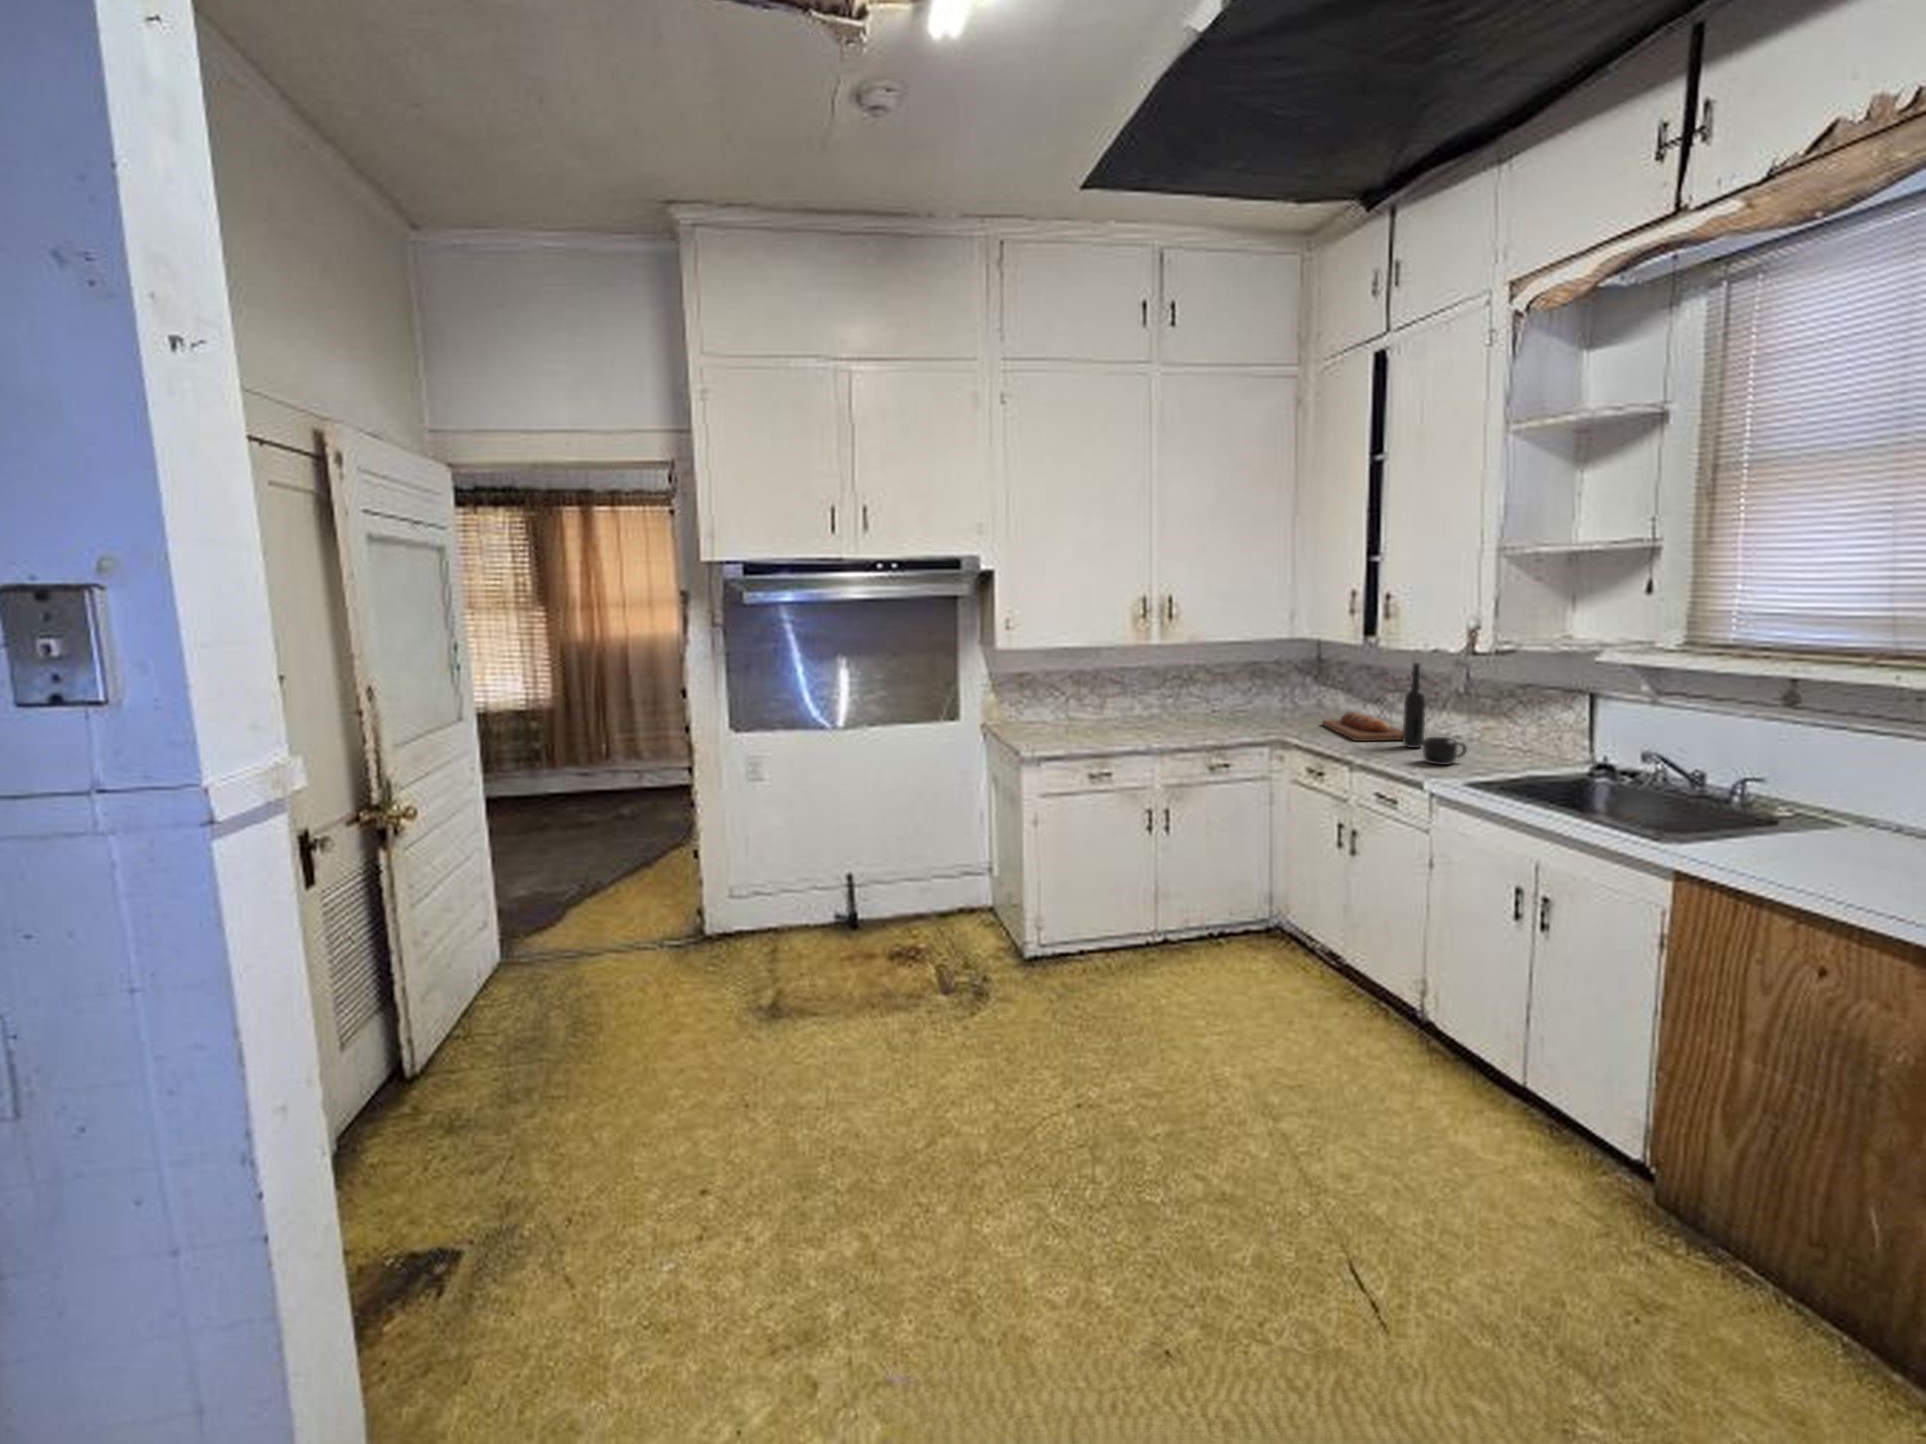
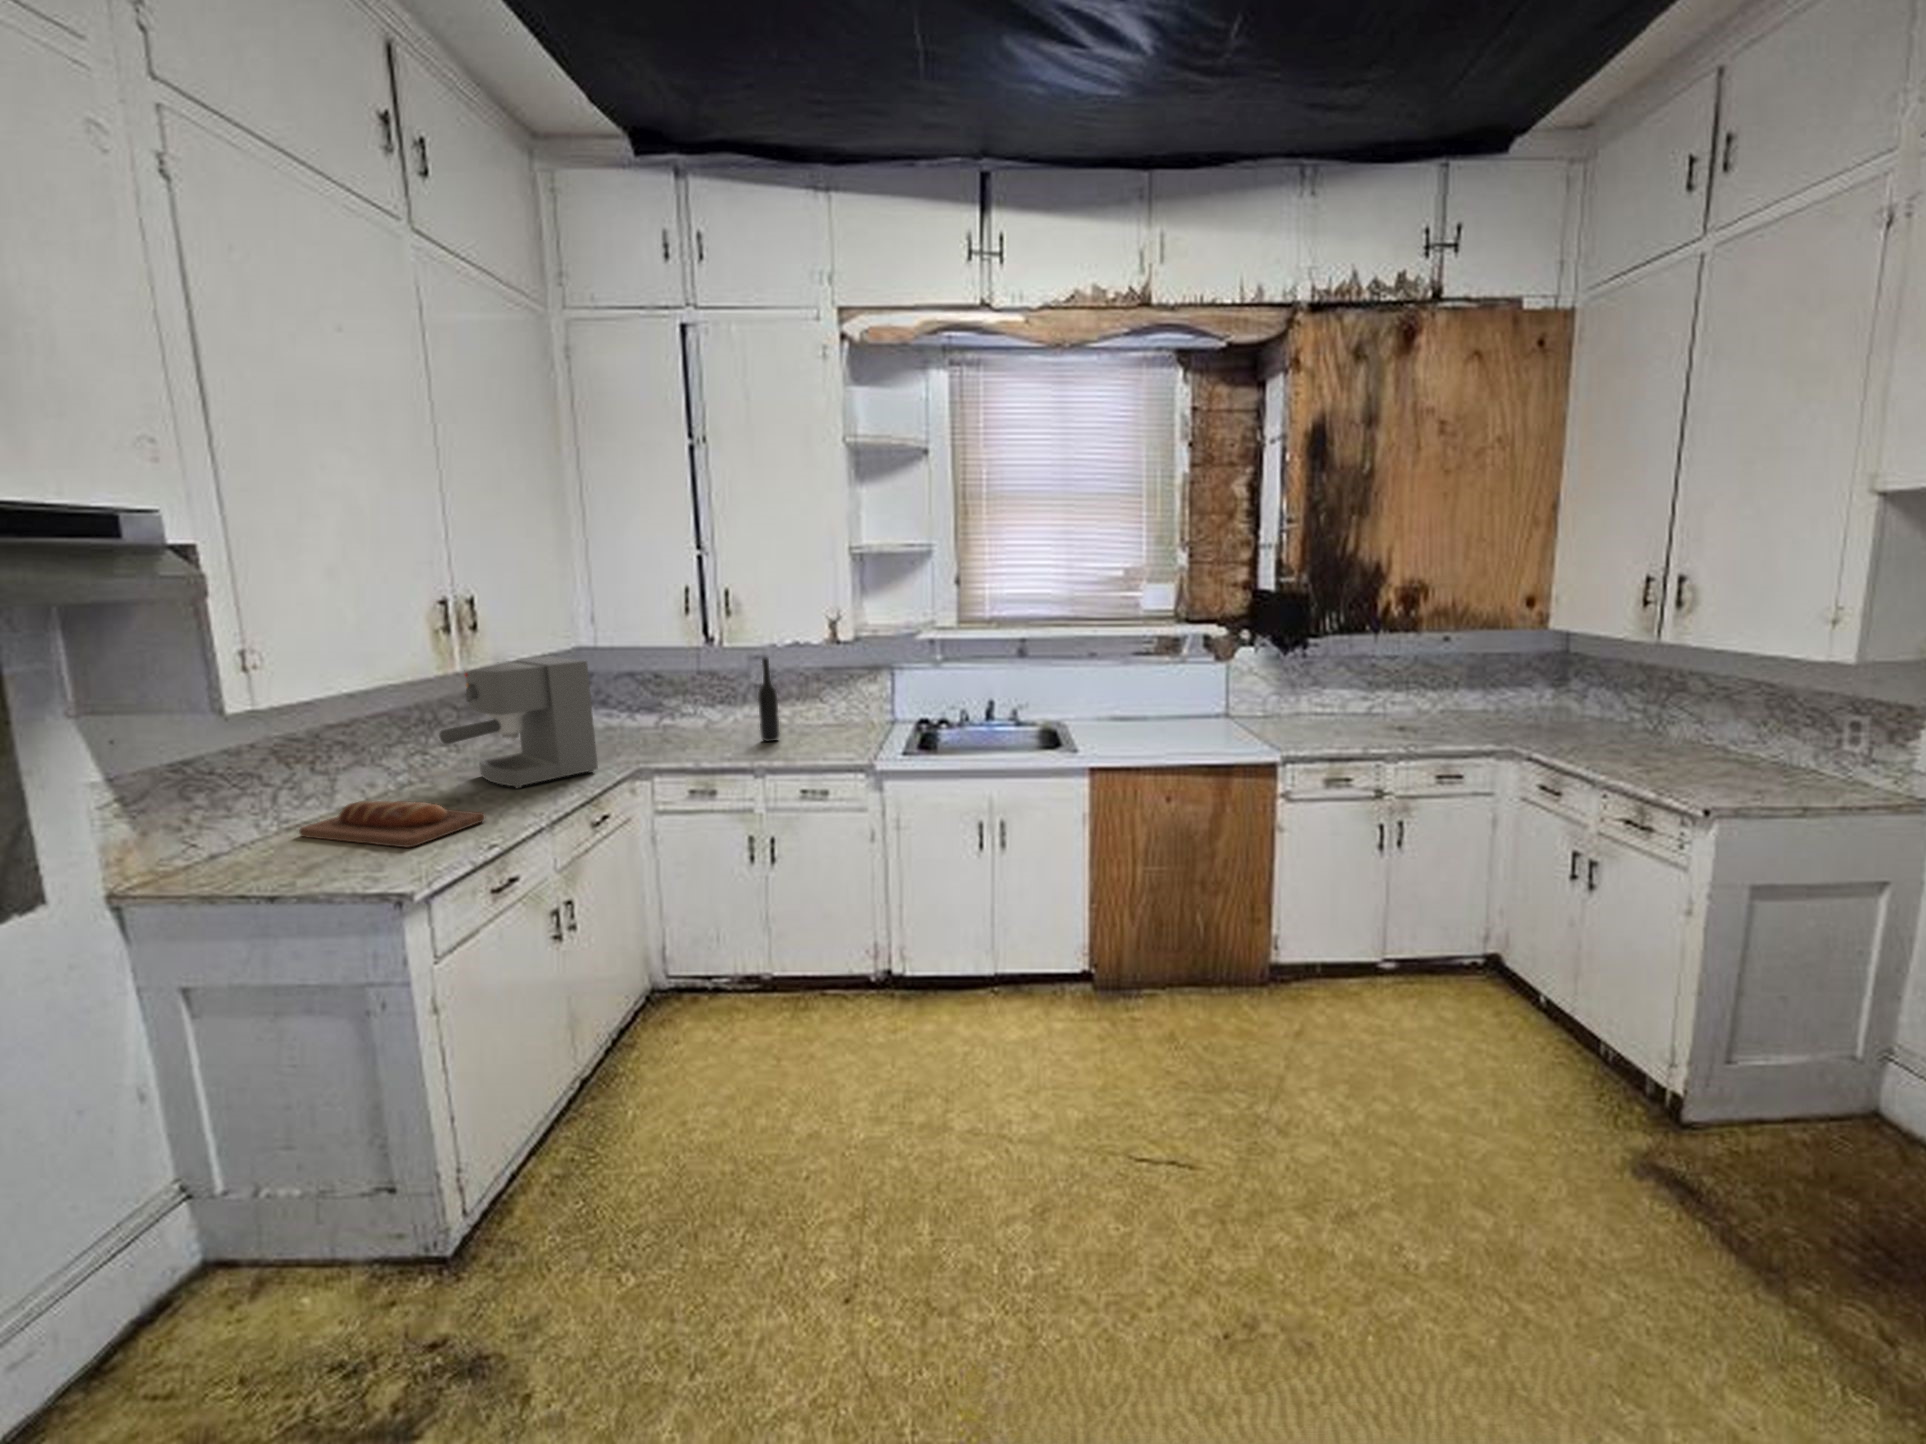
coffee maker: none [1150,641,1250,733] -> present [439,656,598,788]
bread loaf: present [1322,712,1403,741] -> present [299,801,485,847]
mug: present [1423,737,1467,765] -> none [813,722,842,748]

